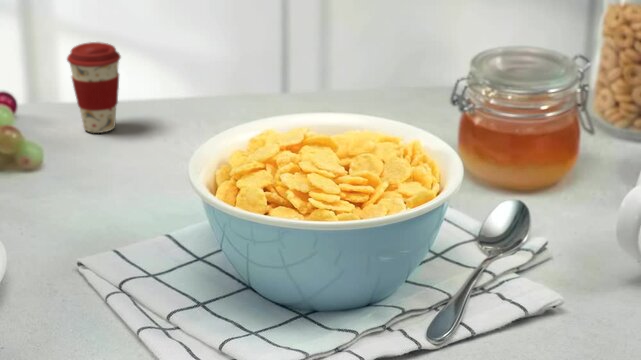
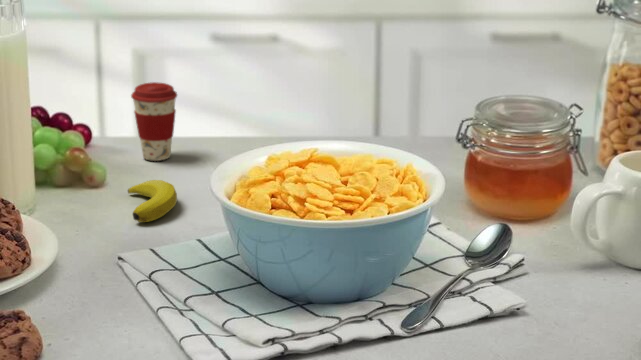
banana: none [74,160,134,214] -> present [128,180,177,222]

